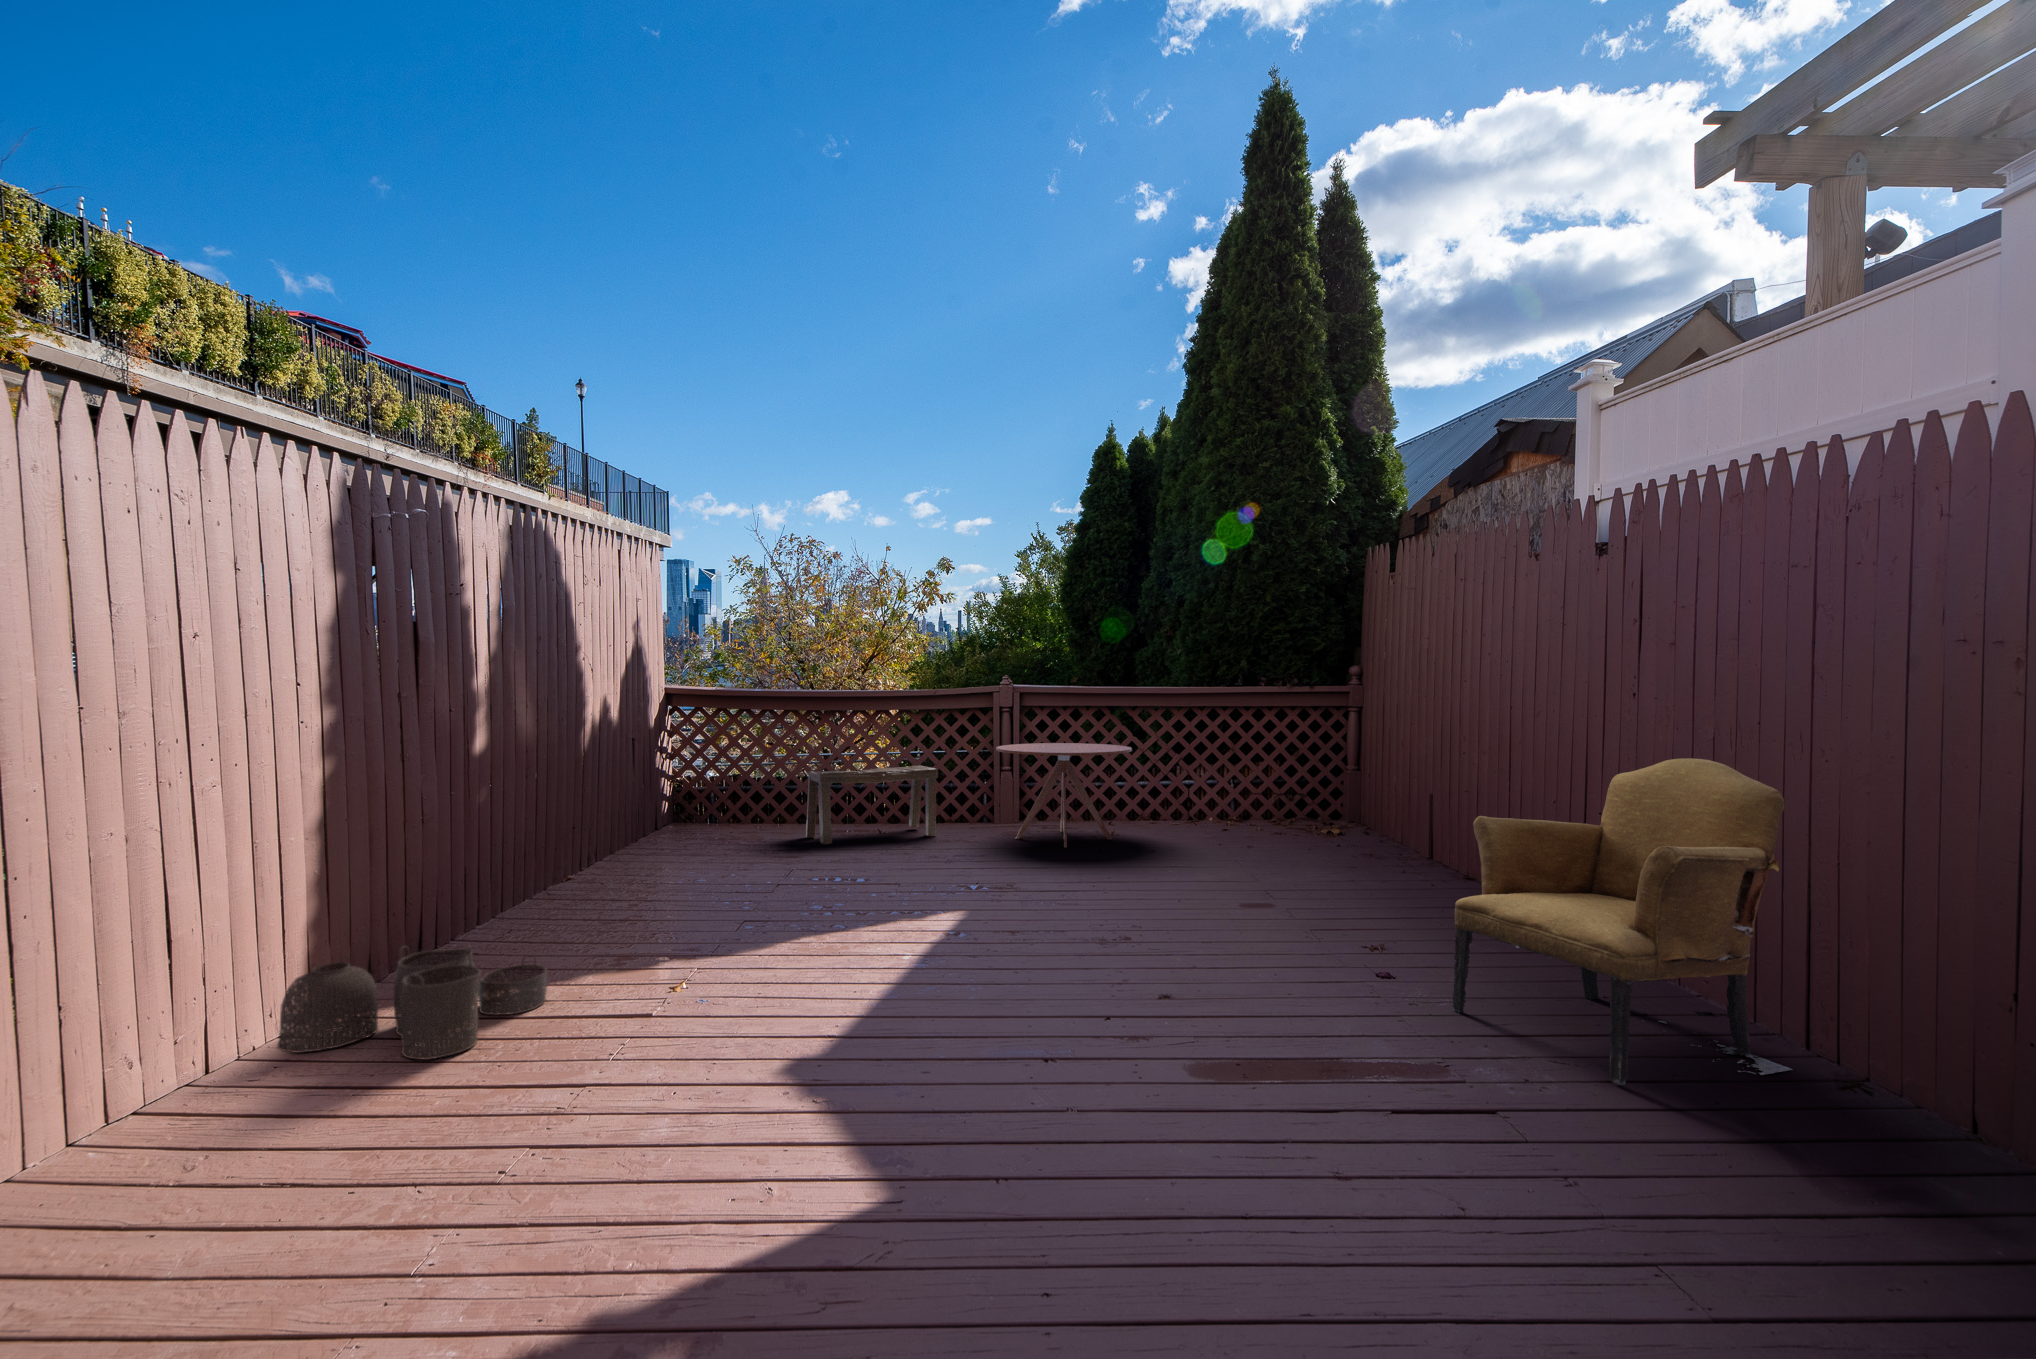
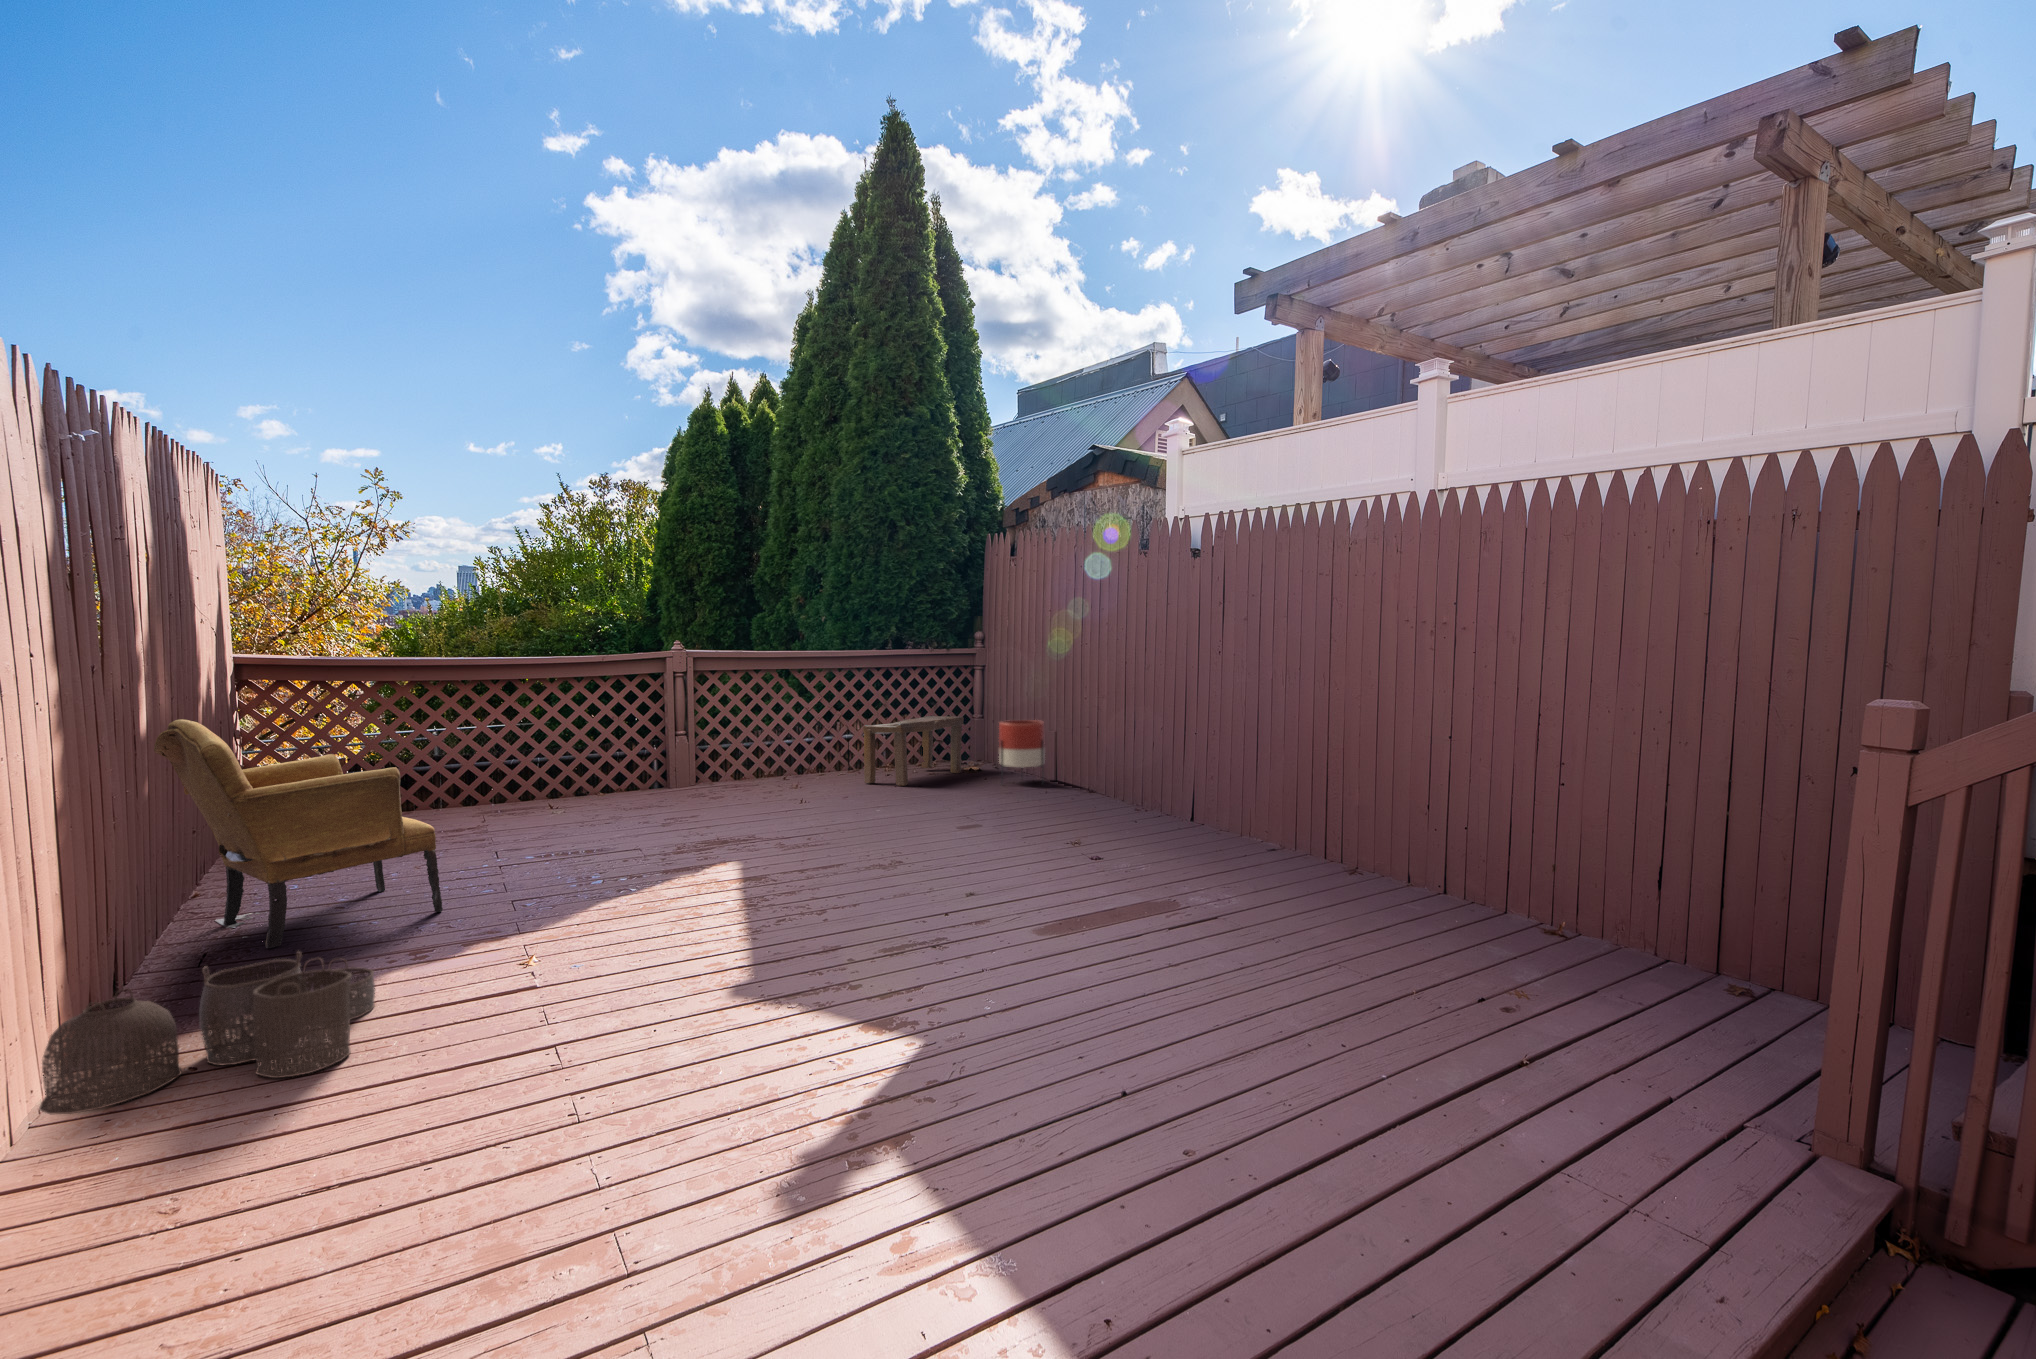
round table: present [996,743,1132,848] -> none [679,705,814,802]
armchair: present [1452,758,1792,1085] -> present [154,719,443,948]
bench: present [806,765,938,845] -> present [863,716,964,786]
planter: none [1353,777,1415,863] -> present [999,720,1045,768]

